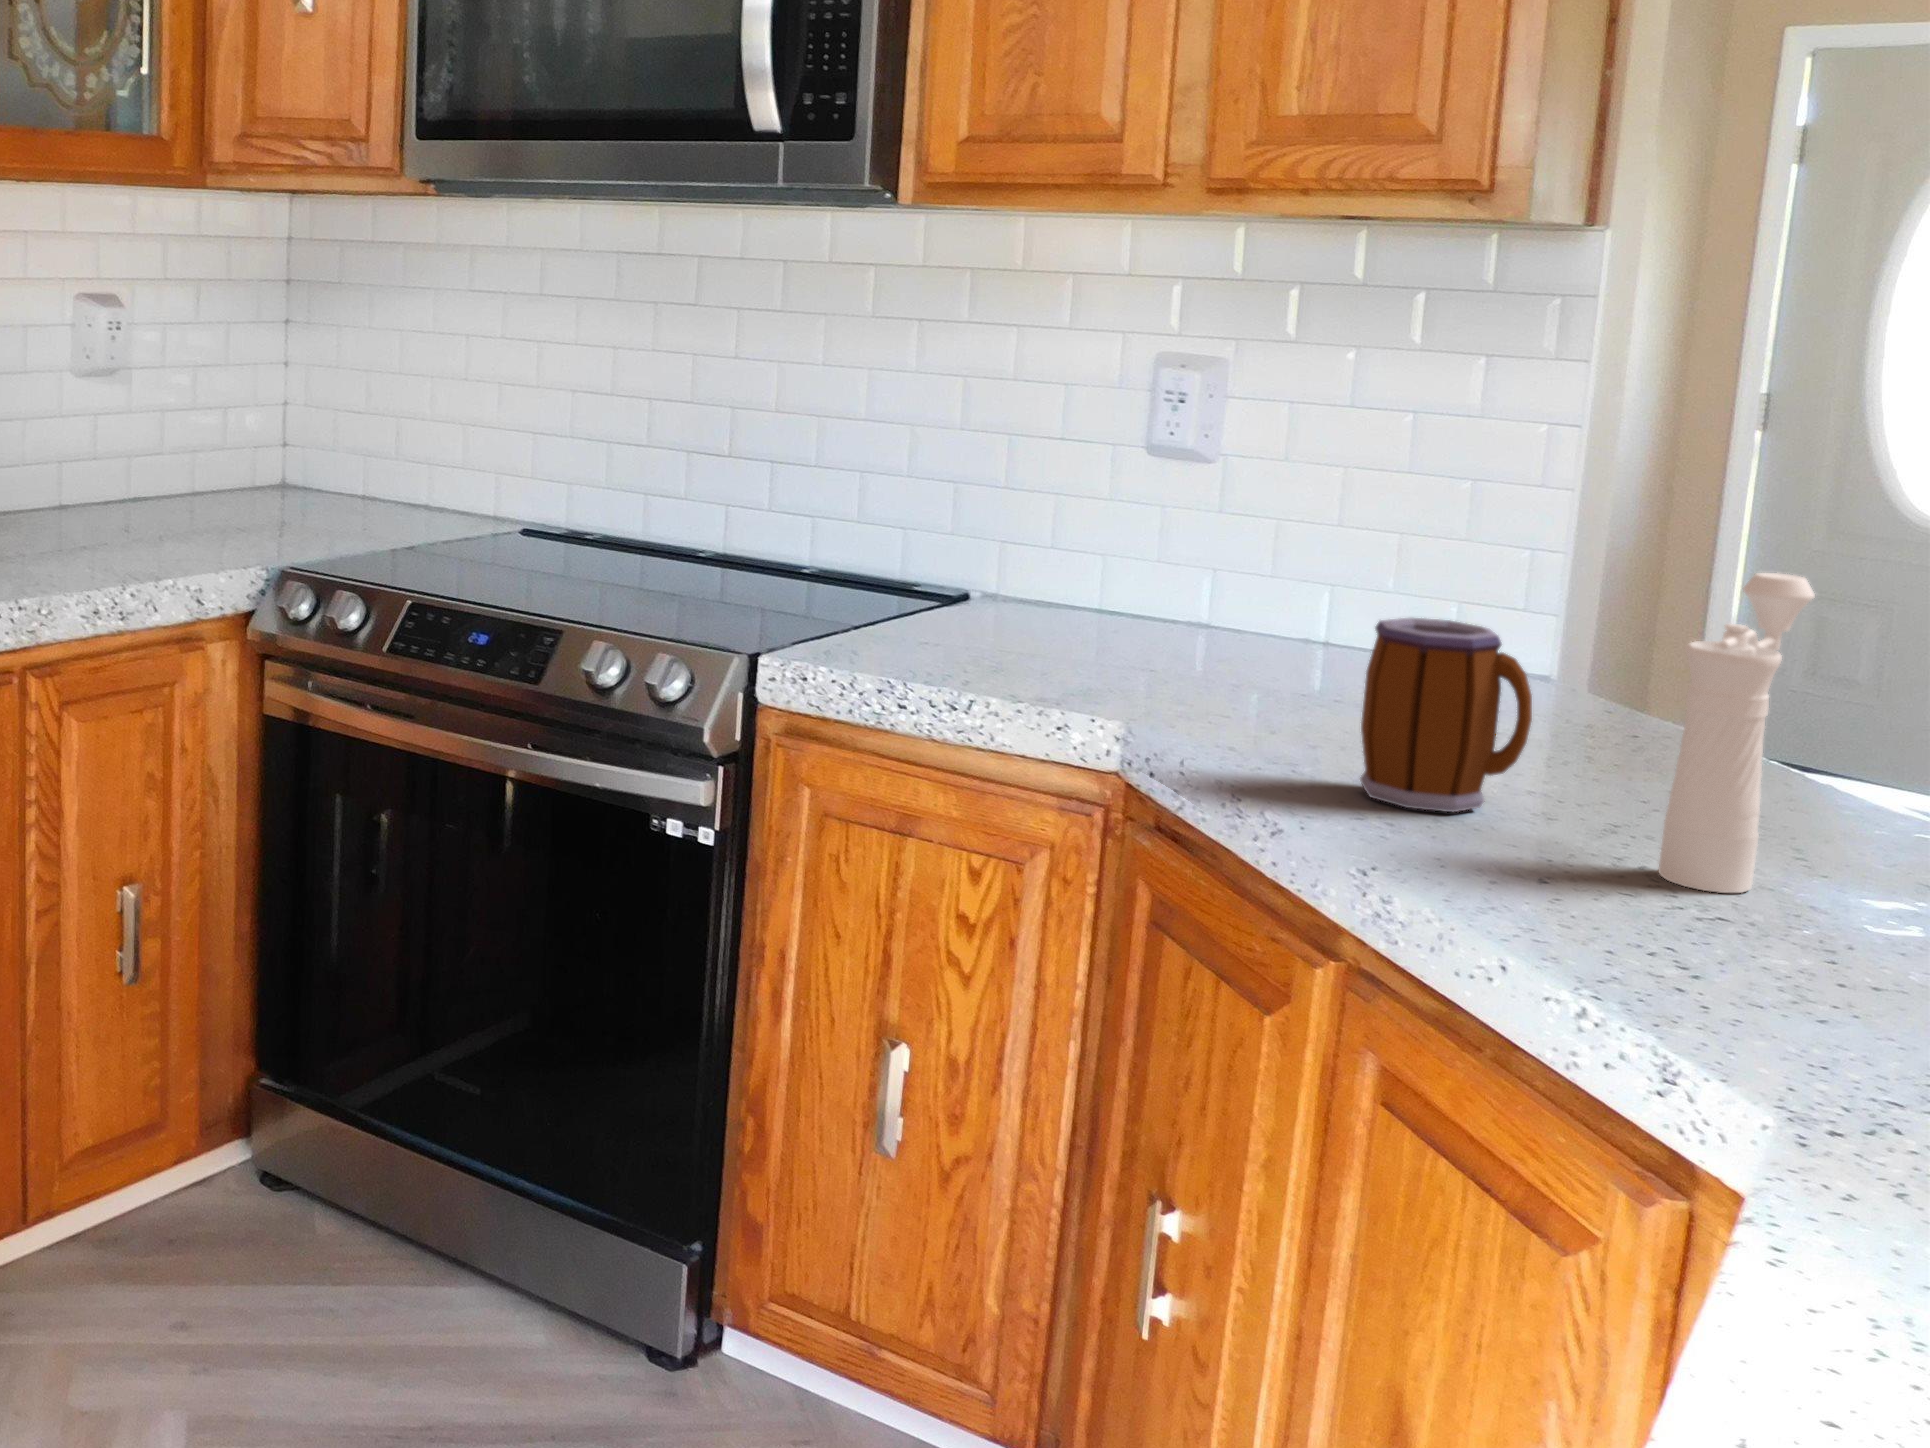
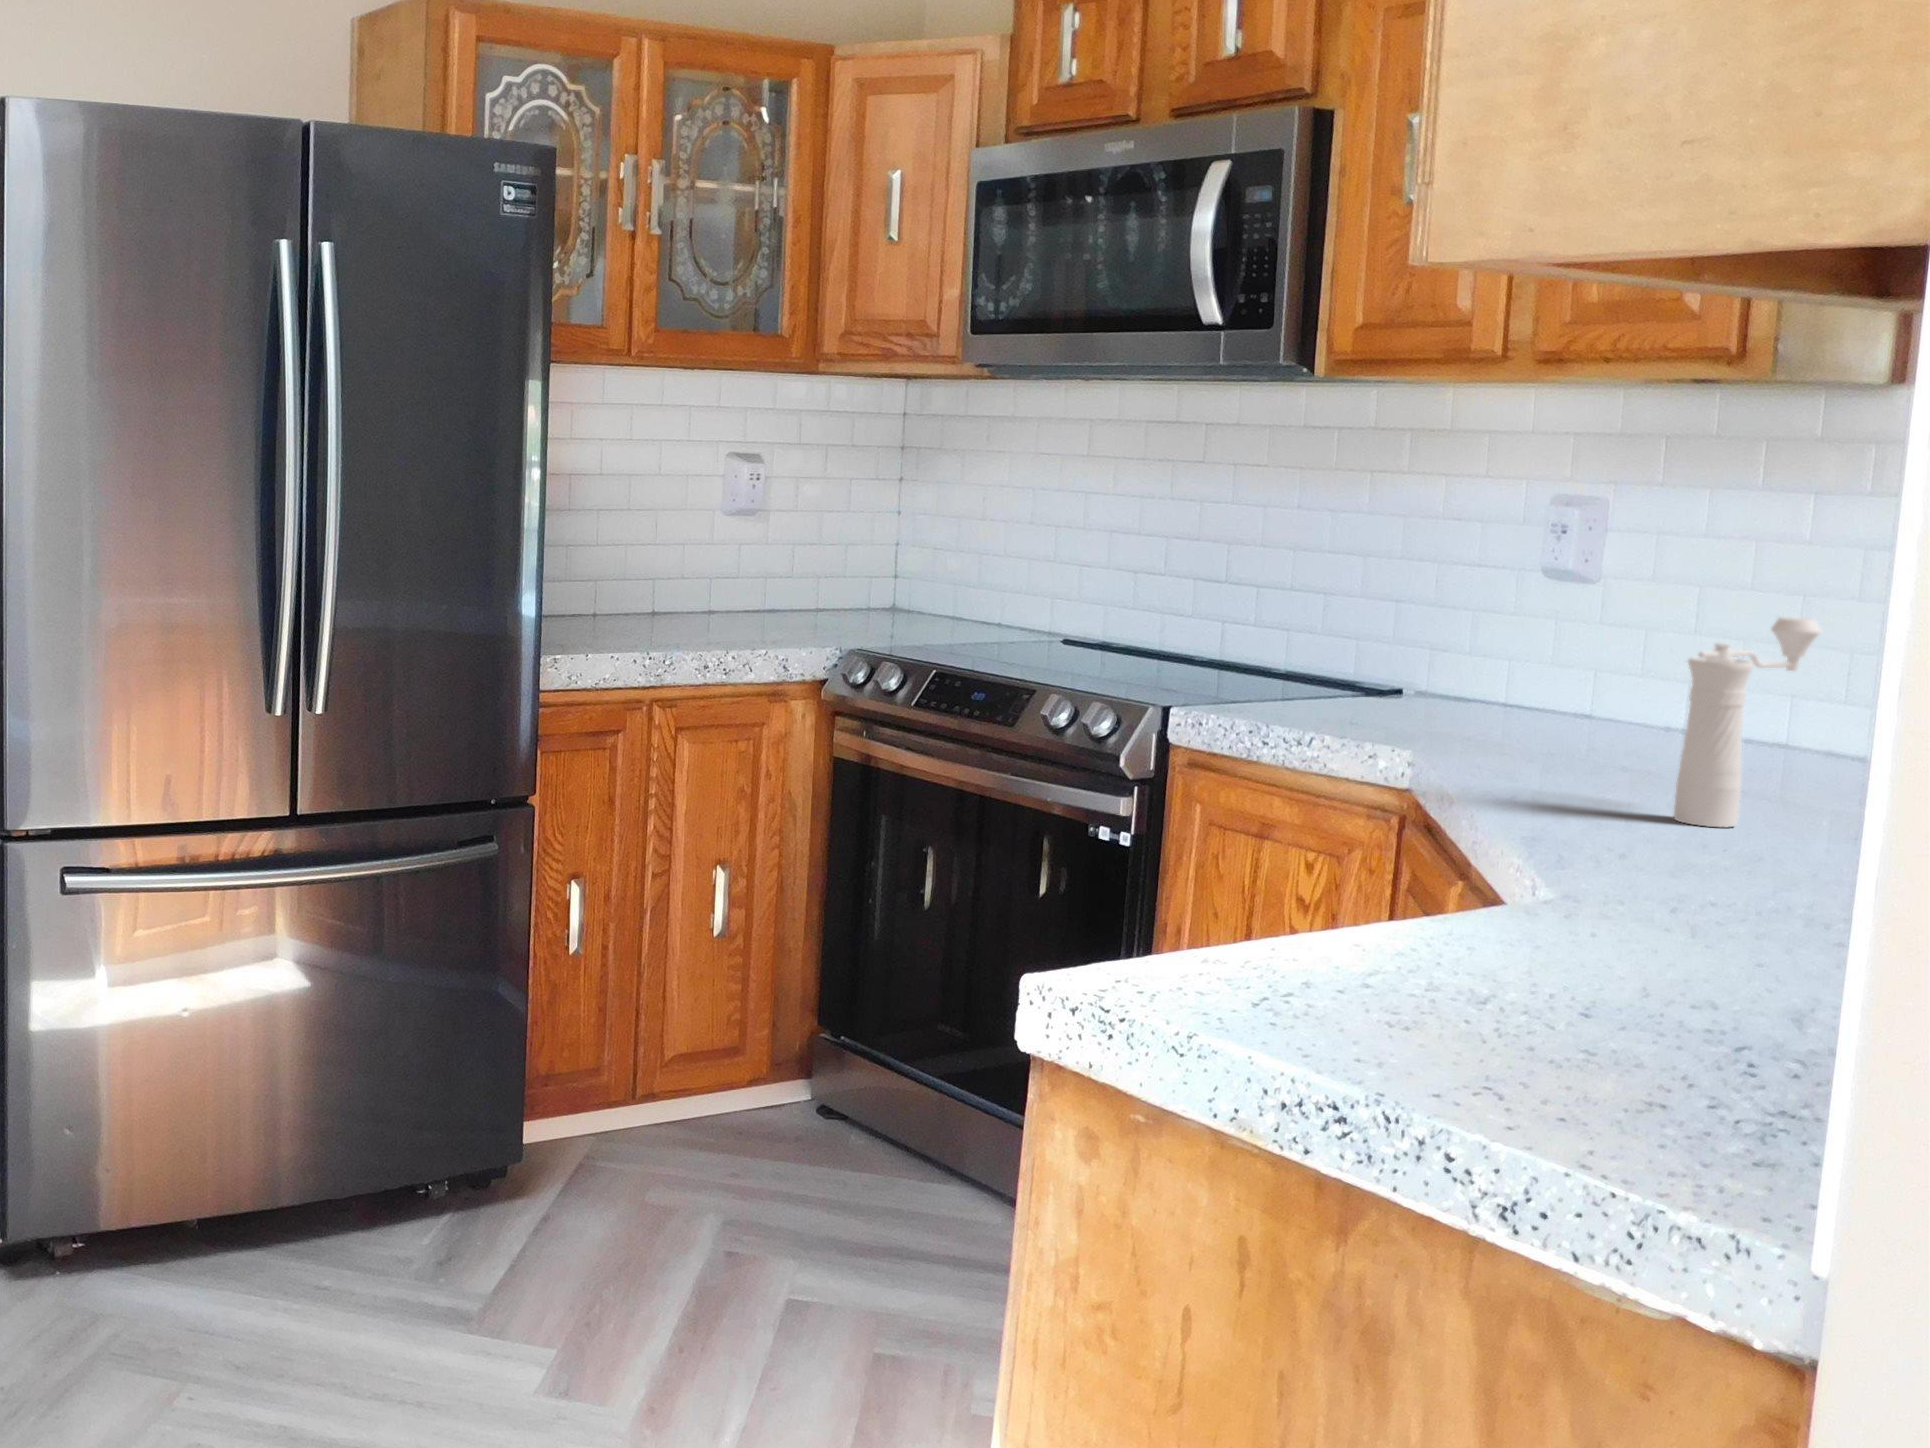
mug: present [1360,618,1532,812] -> none [1520,656,1636,789]

